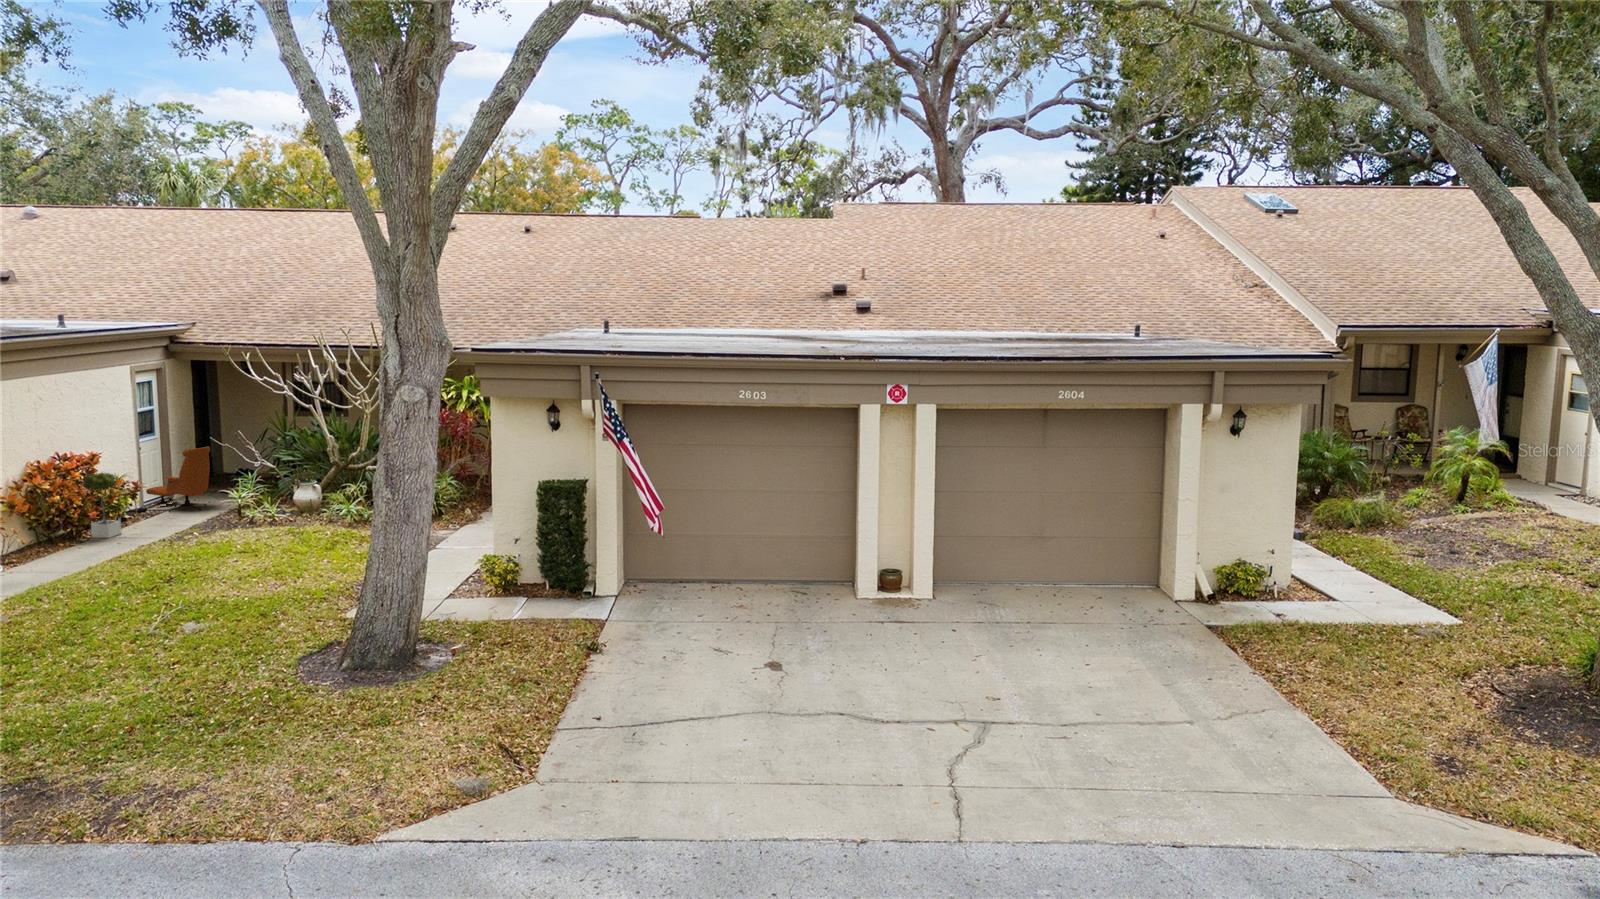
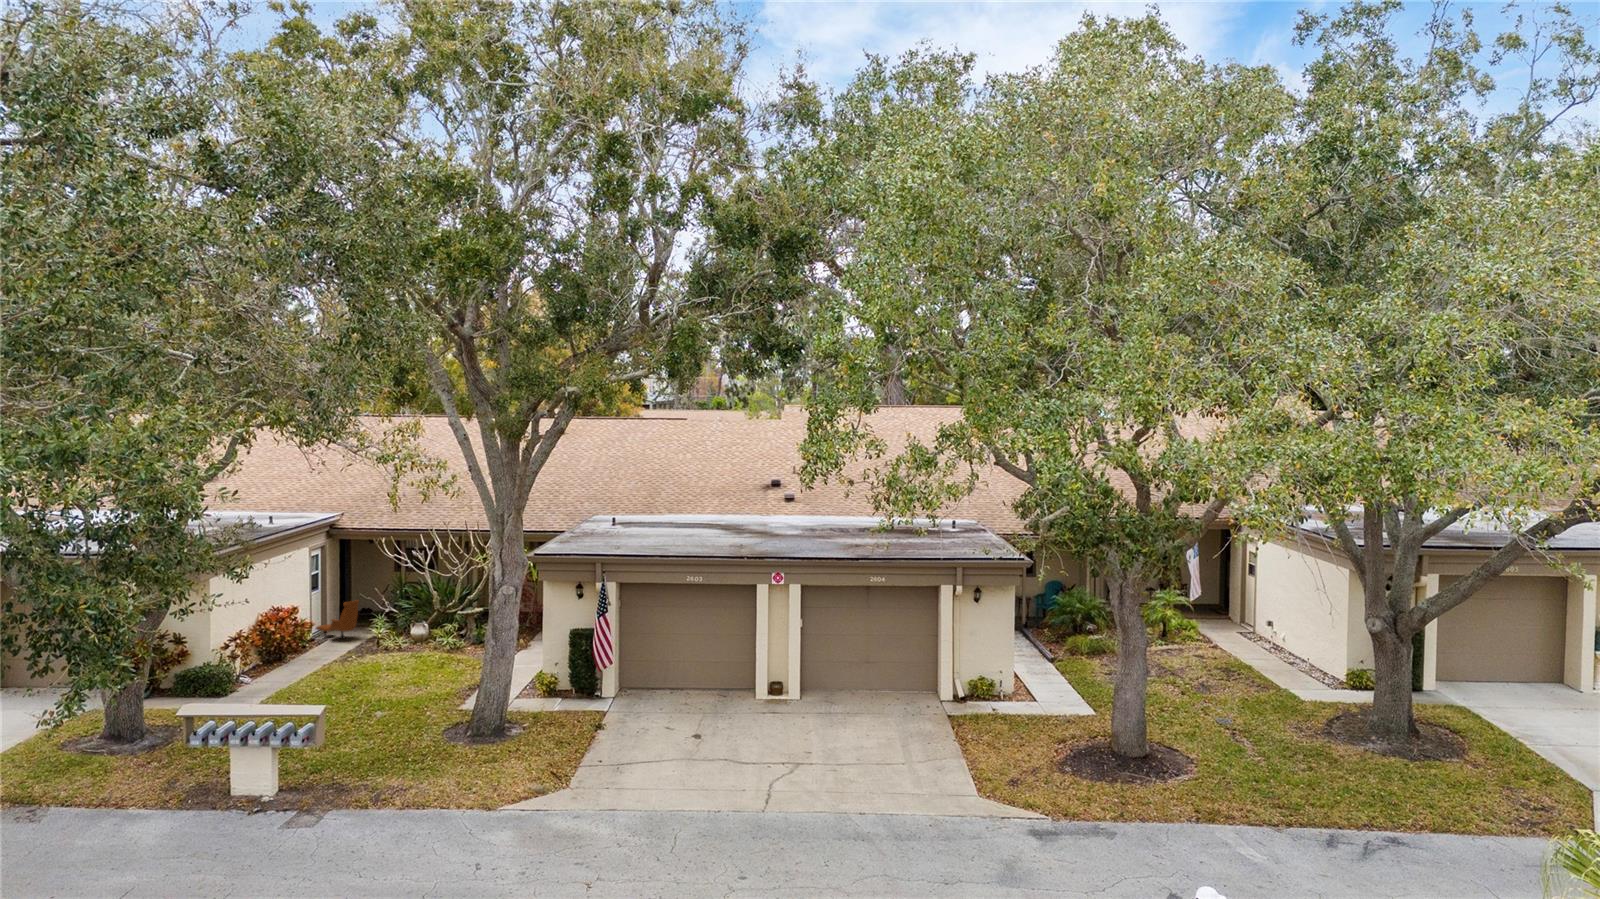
potted tree: present [83,473,121,538] -> none [289,619,309,660]

